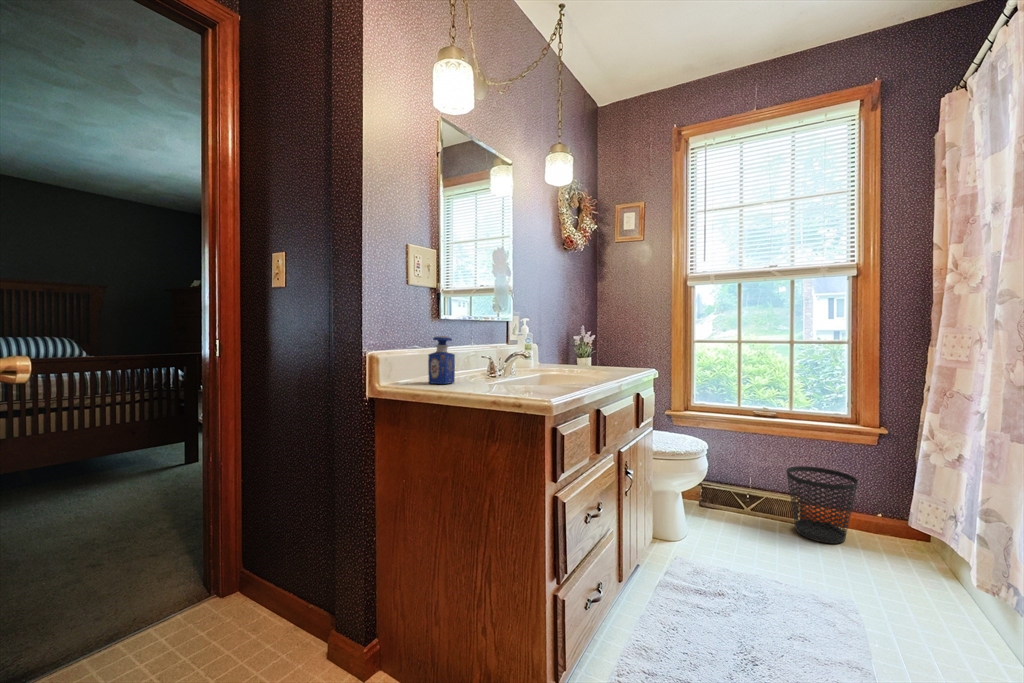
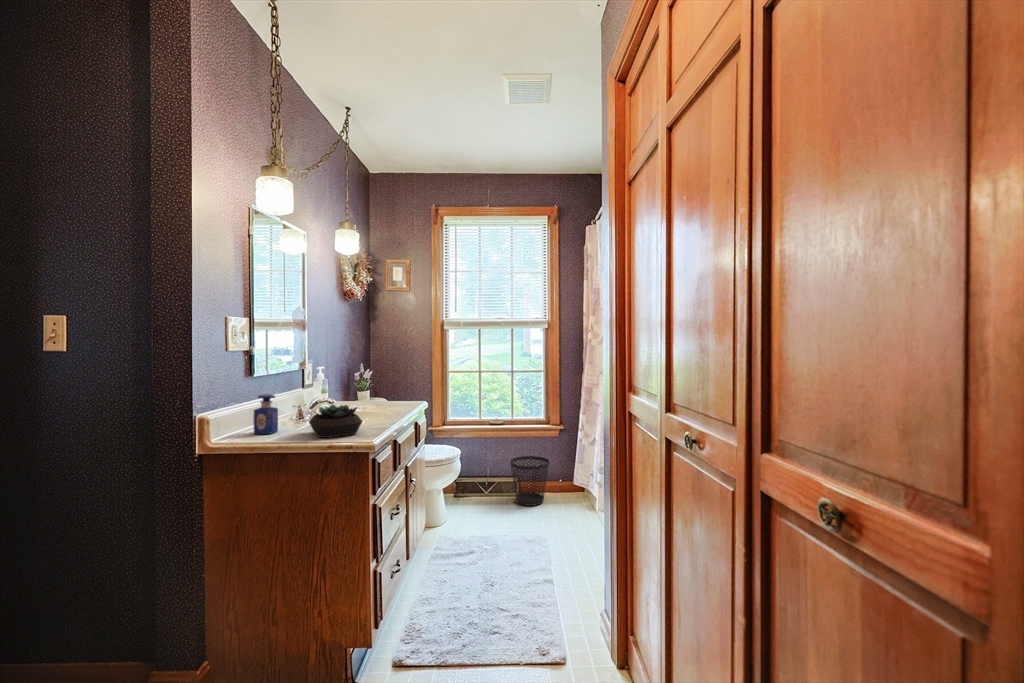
succulent plant: none [481,352,547,393] -> present [309,405,362,438]

